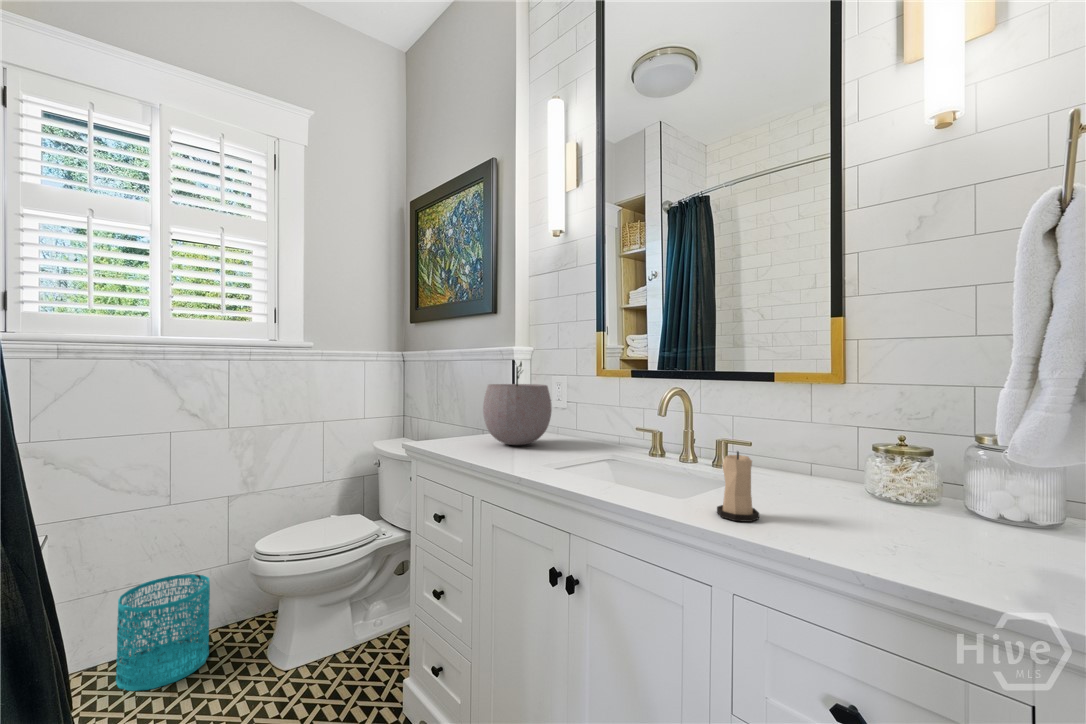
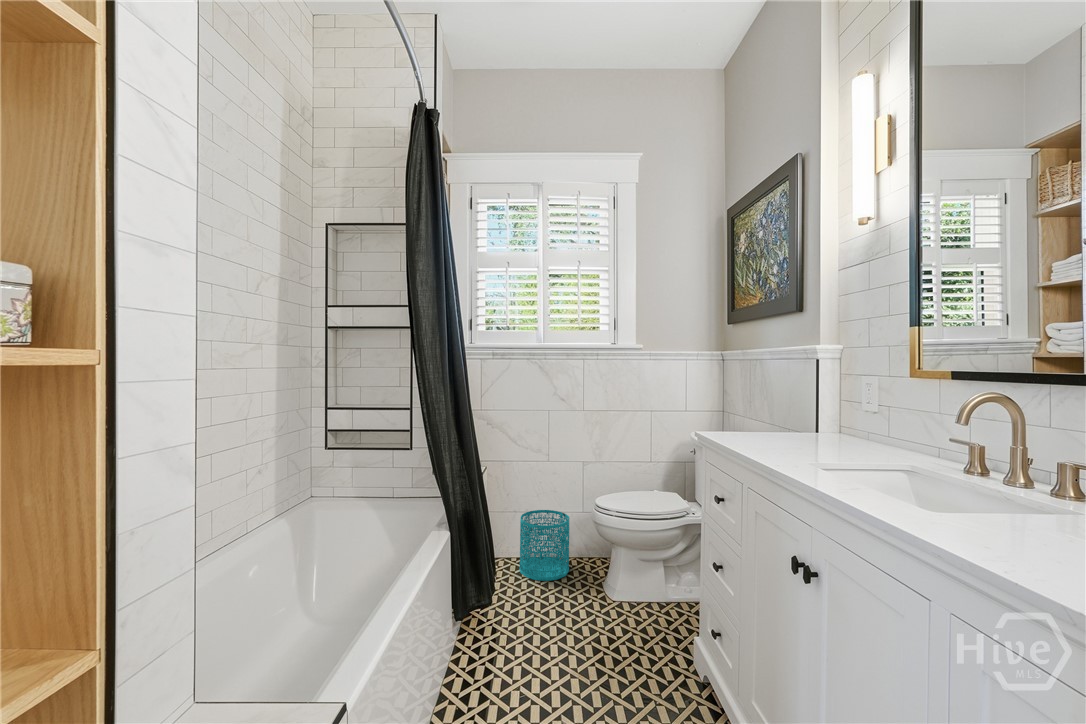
plant pot: present [483,362,552,445] -> none [766,358,844,445]
candle: present [717,451,759,522] -> none [955,462,1015,545]

